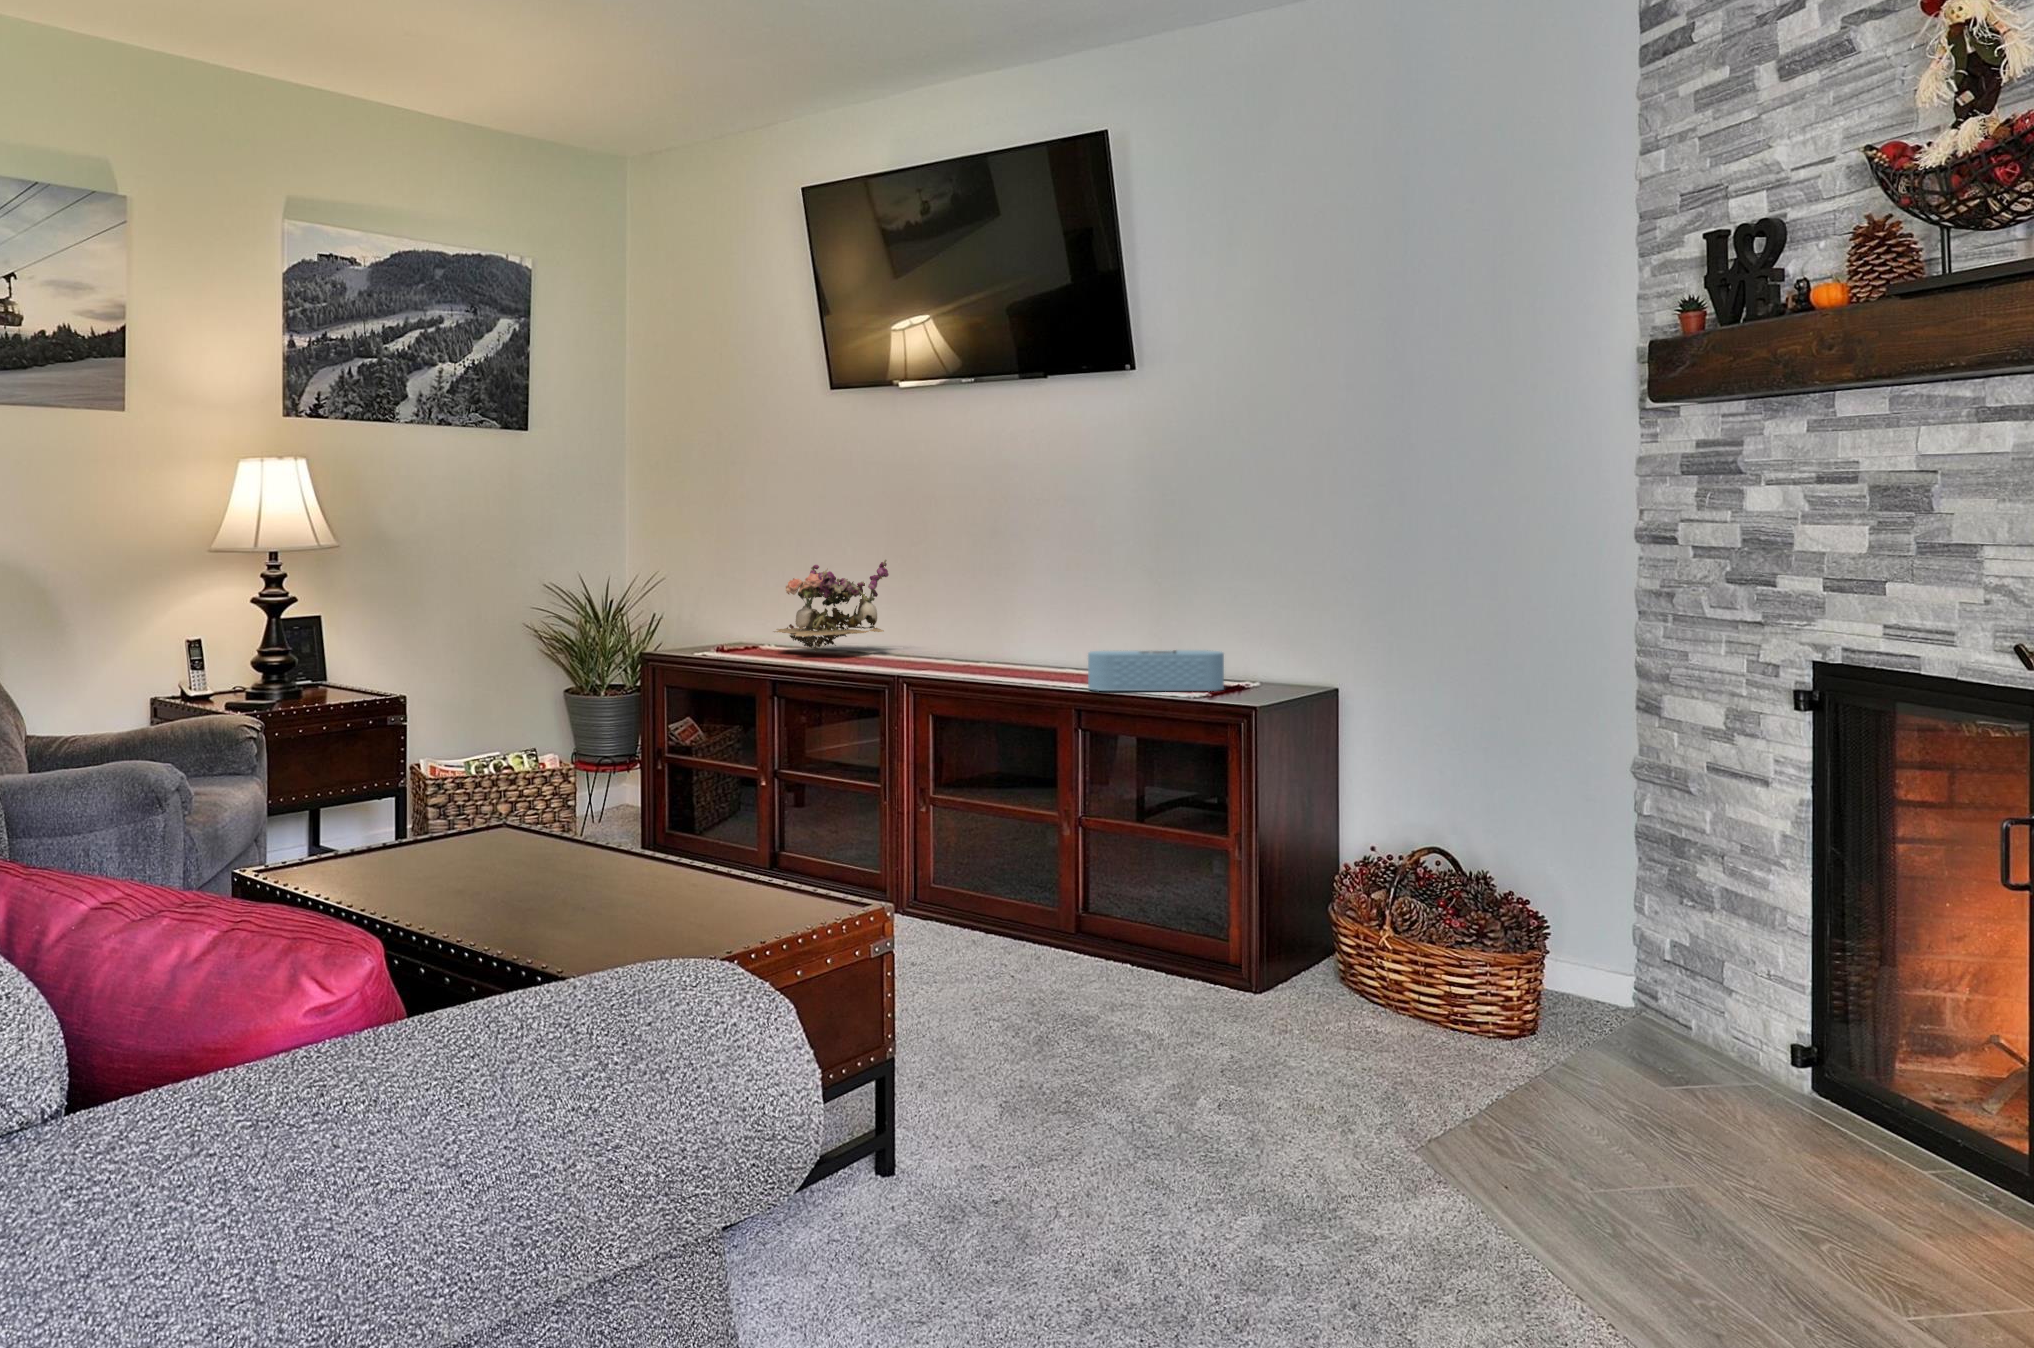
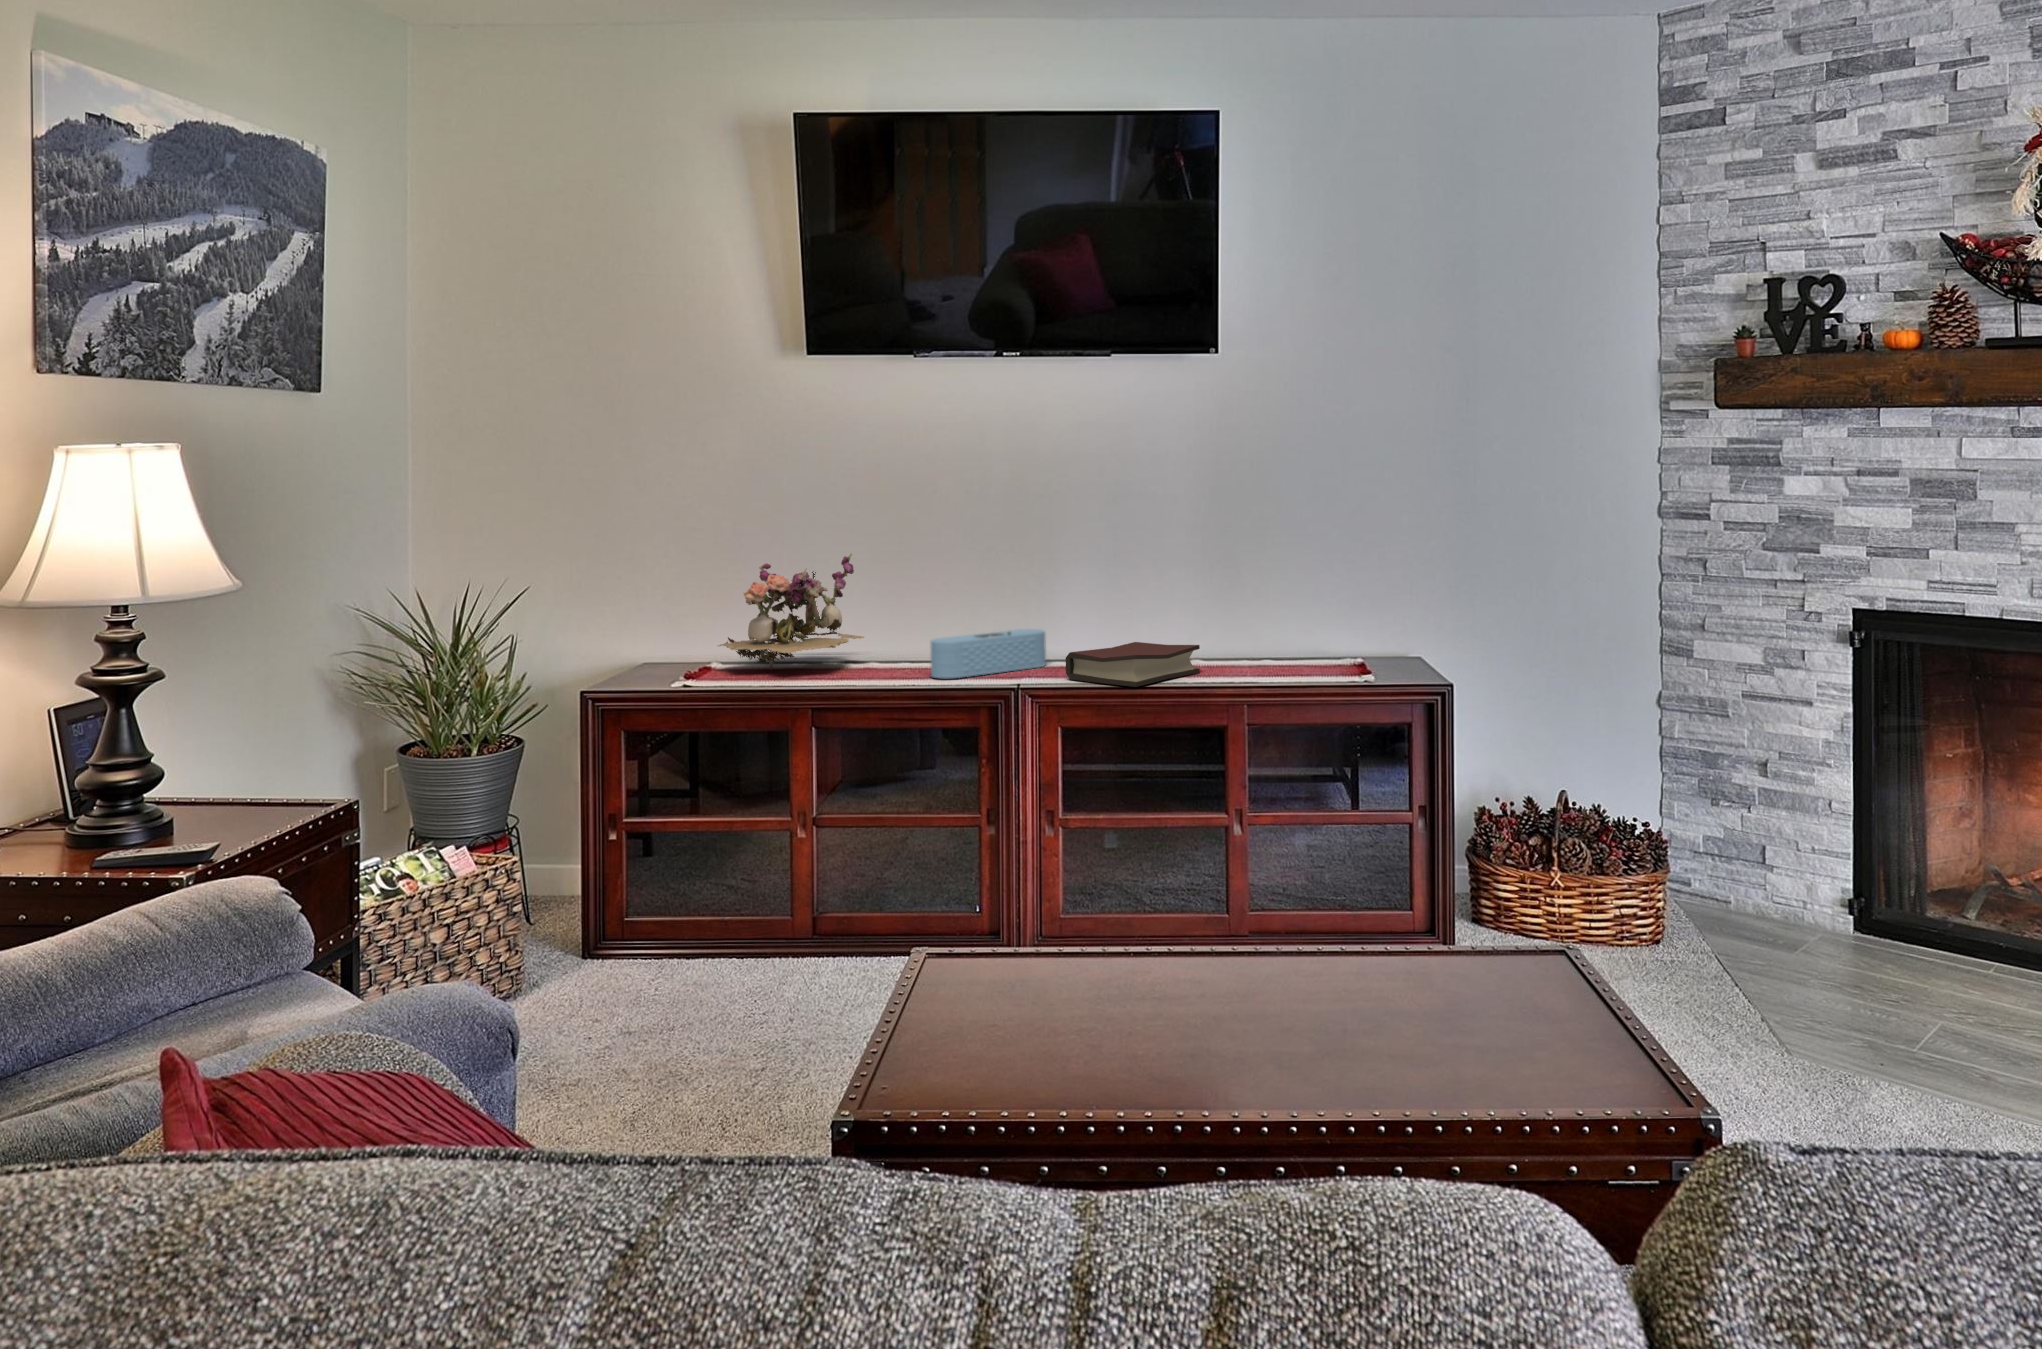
hardback book: none [979,649,1101,683] -> present [1066,642,1200,687]
speaker: present [1088,650,1224,691] -> present [931,629,1046,678]

